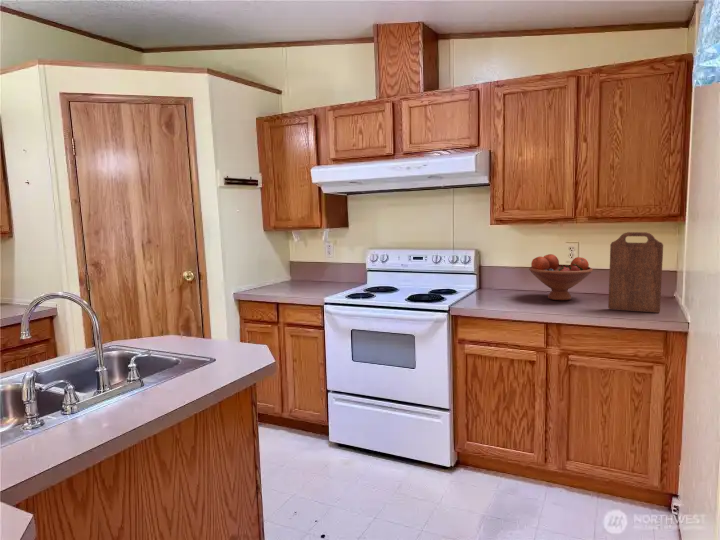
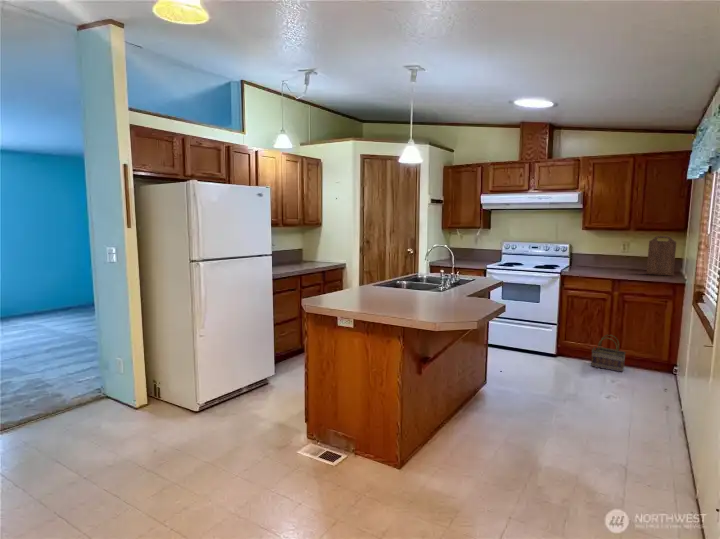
fruit bowl: present [529,254,593,300] -> none [603,247,638,271]
basket: none [510,432,576,515] -> present [591,335,626,372]

